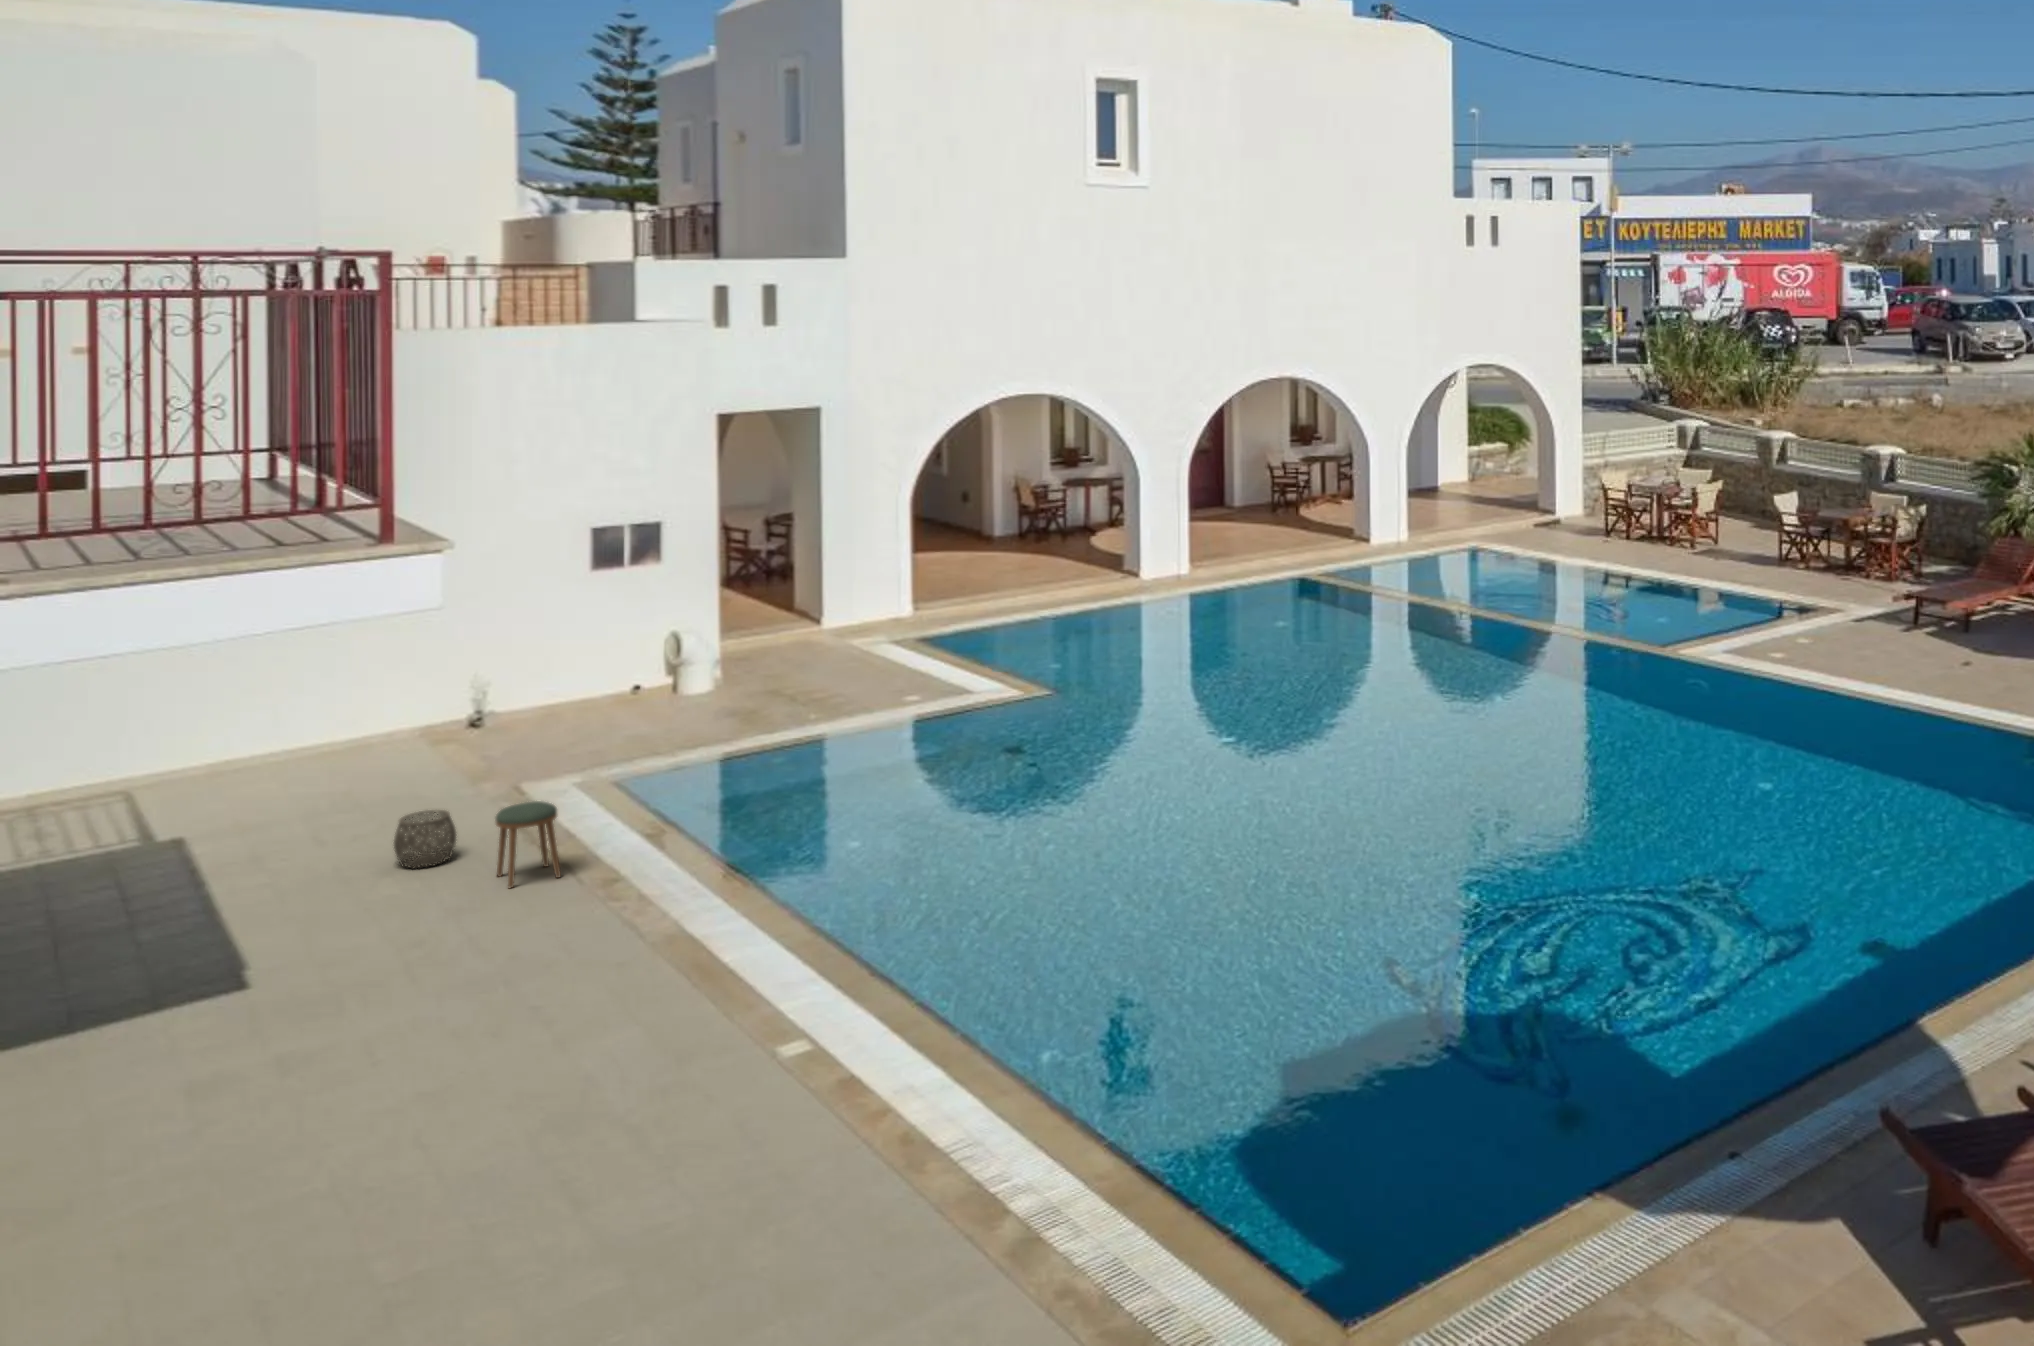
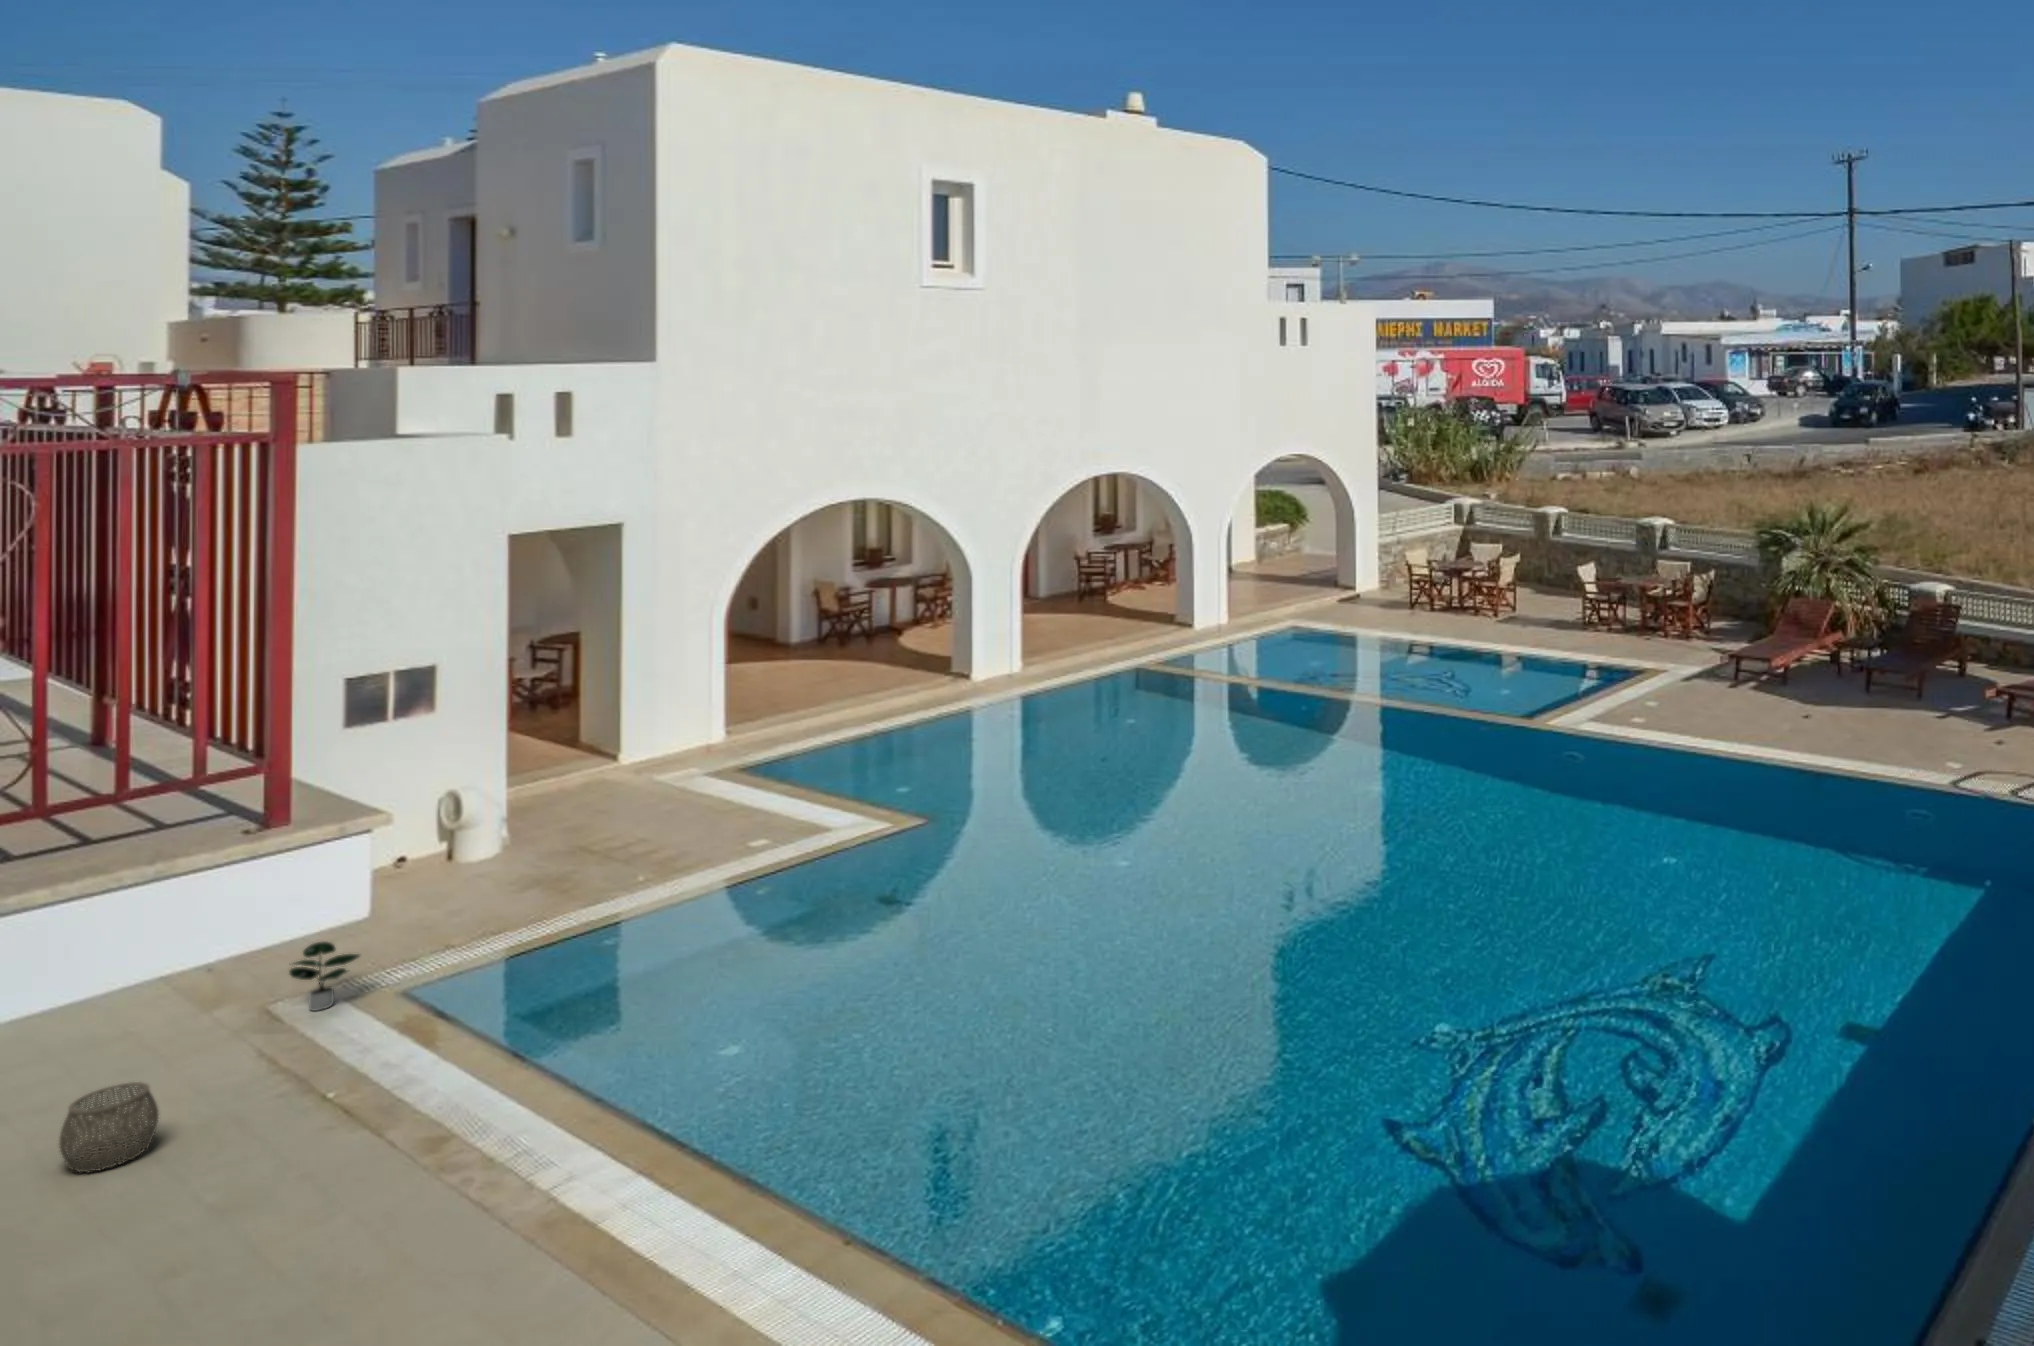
potted plant: none [546,734,597,787] -> present [289,942,360,1011]
stool: present [495,801,561,888] -> none [221,1060,320,1190]

